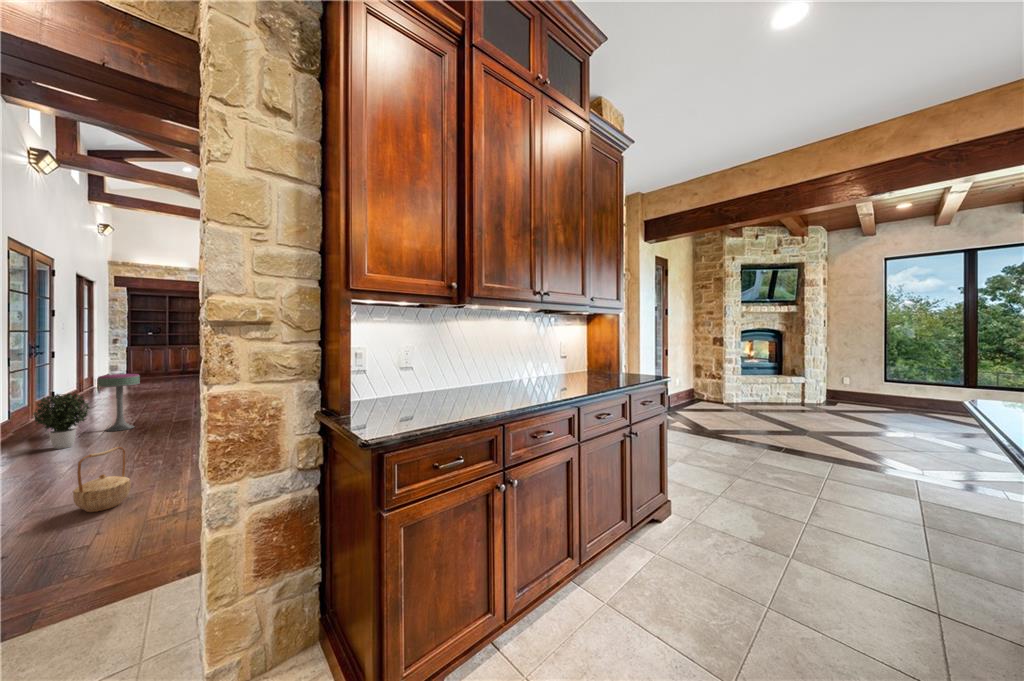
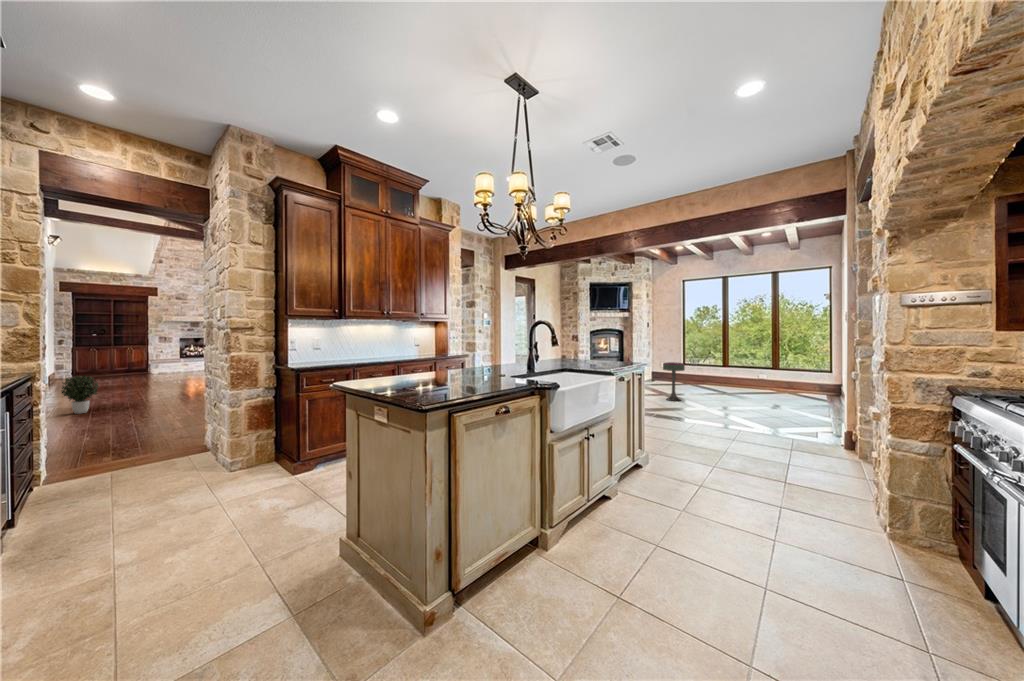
bar stool: present [98,374,140,431] -> present [663,362,685,401]
basket: present [73,447,131,512] -> none [123,400,155,435]

